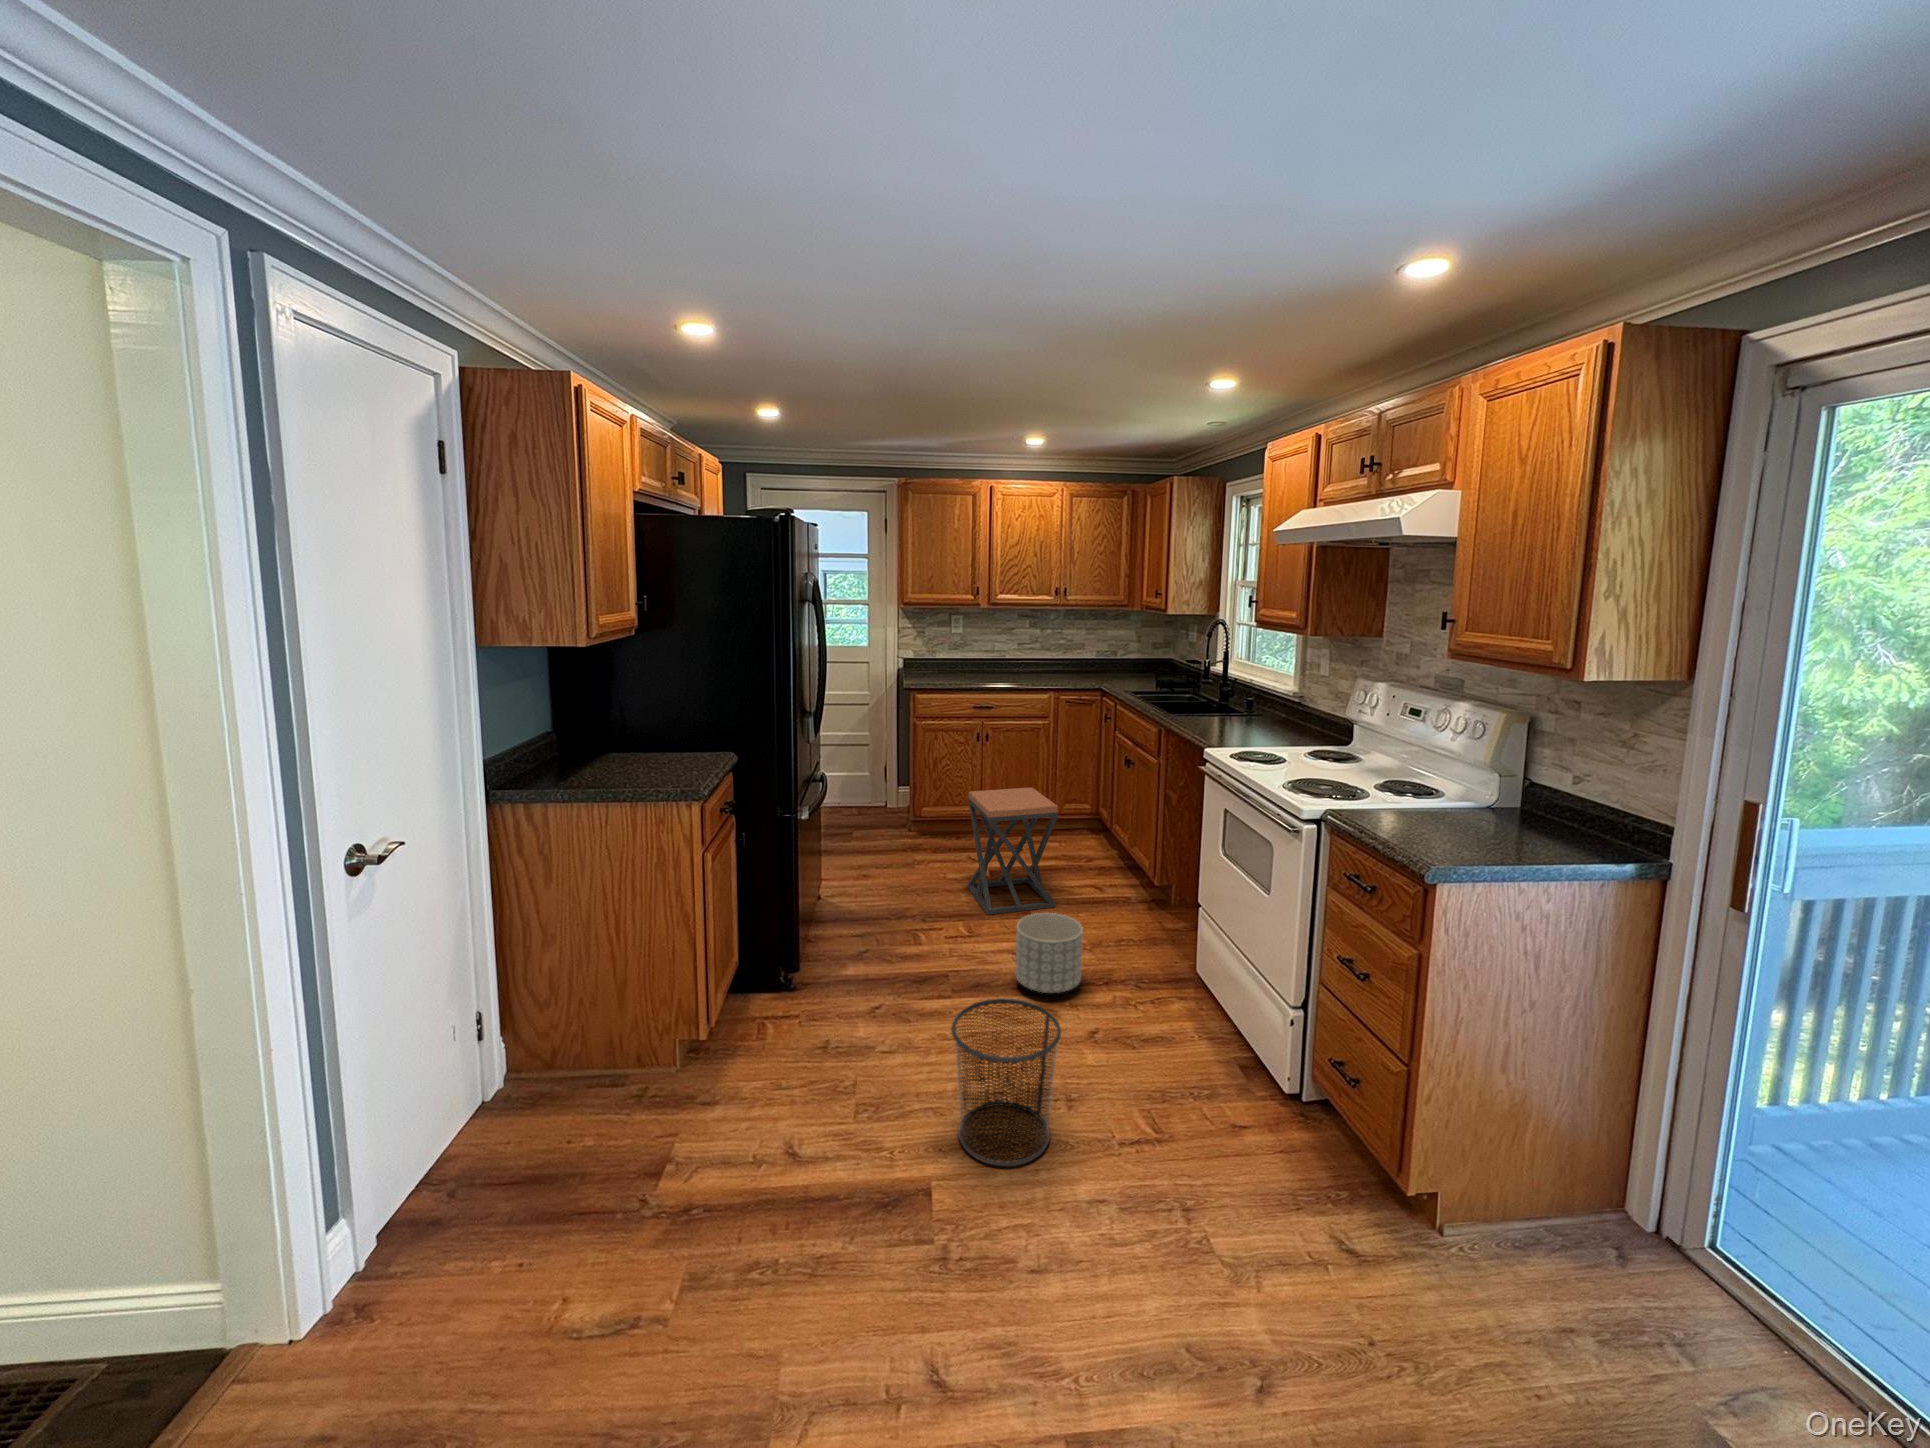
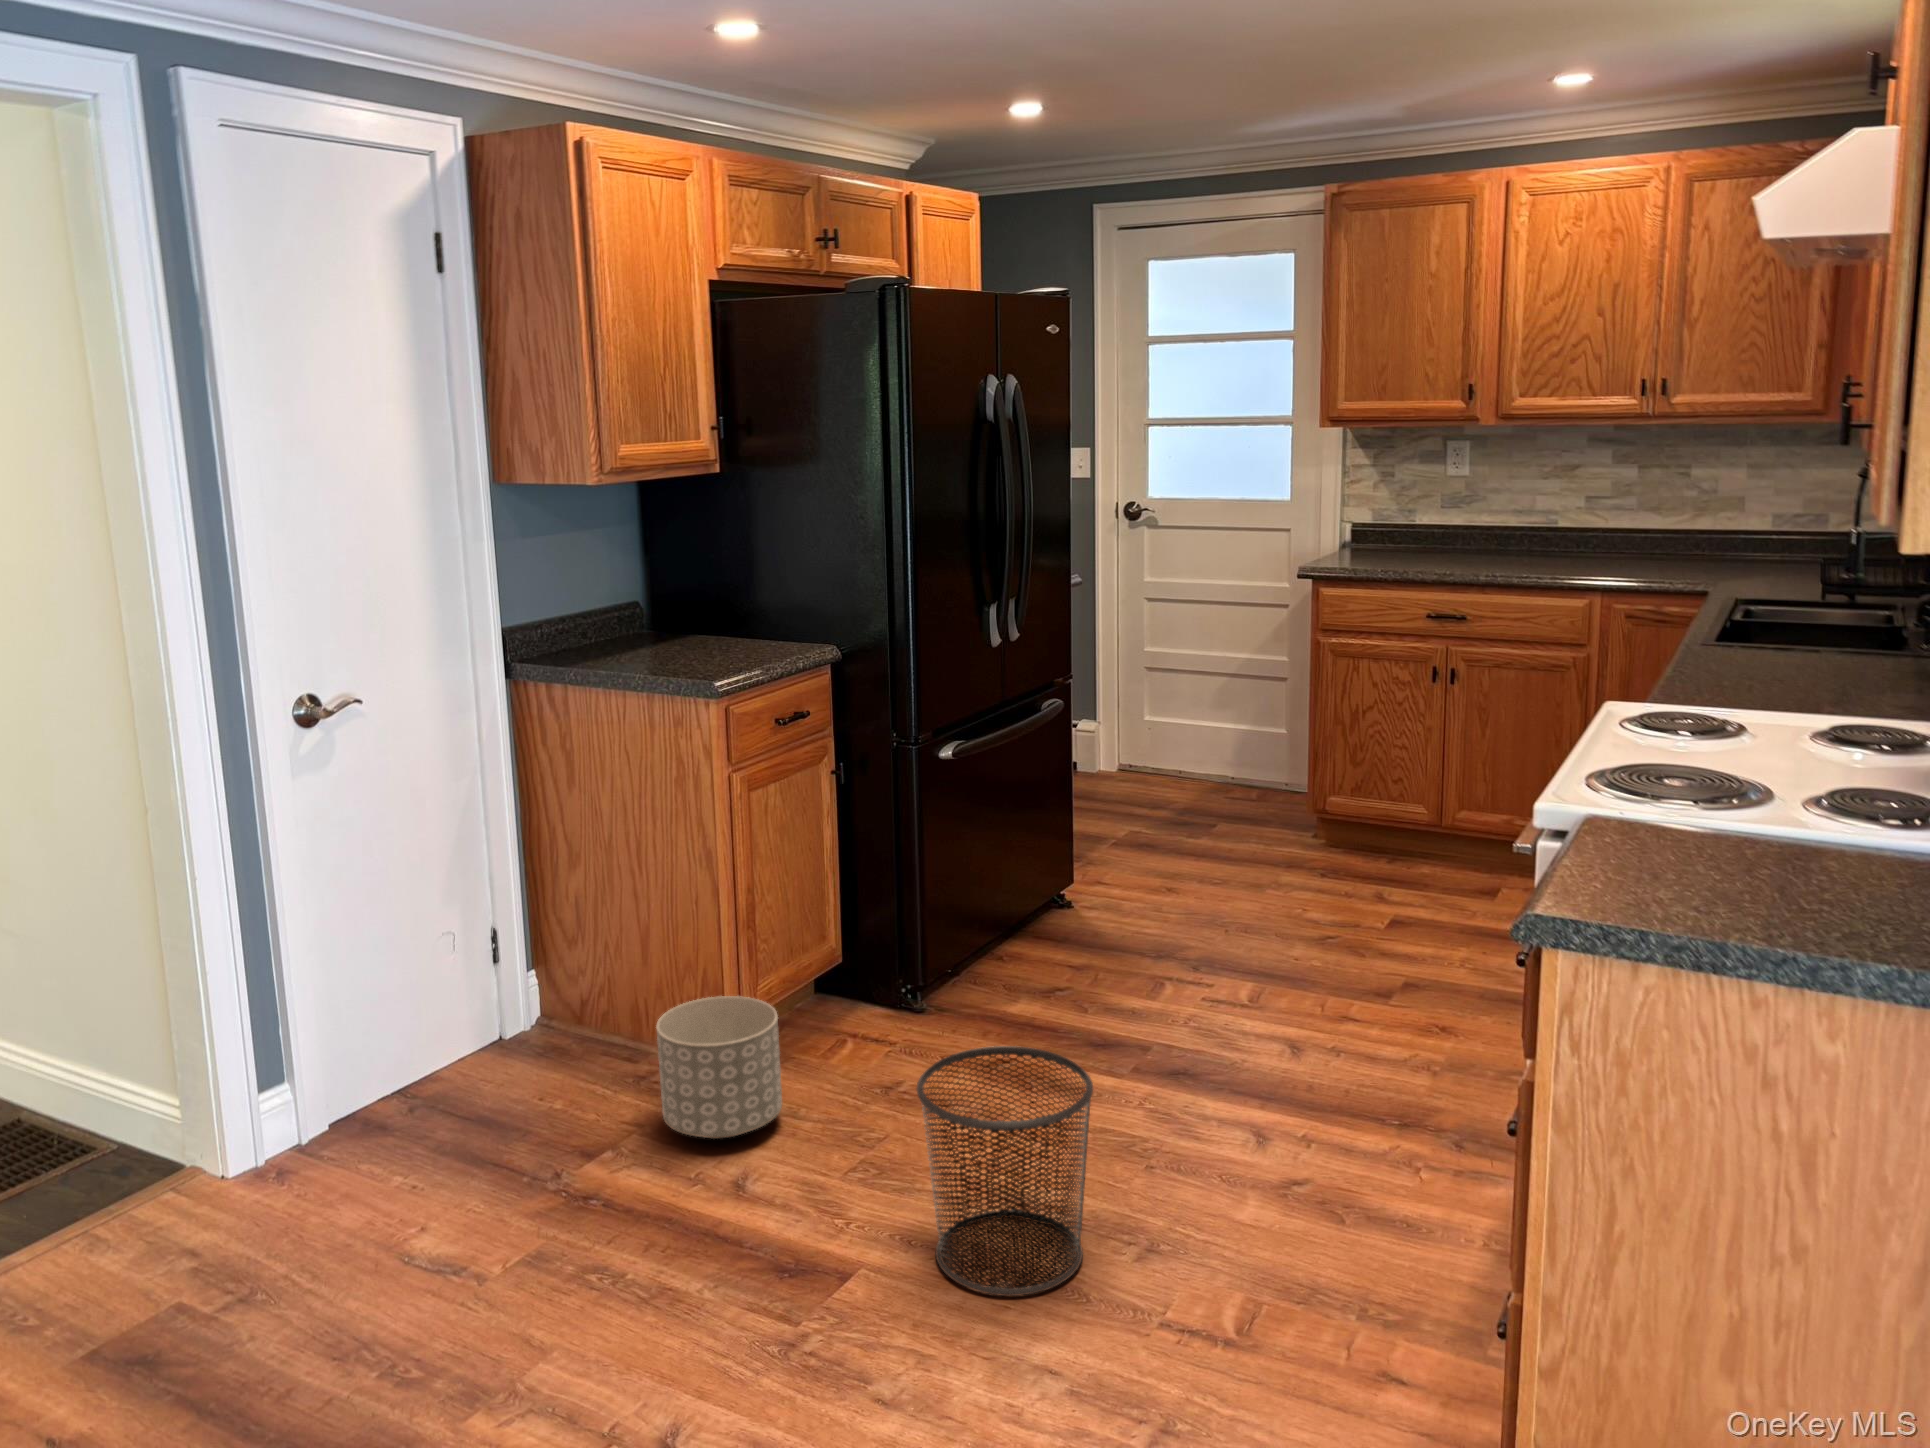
stool: present [967,787,1058,915] -> none [1309,762,1456,995]
planter: present [1016,913,1083,993] -> present [656,996,782,1139]

